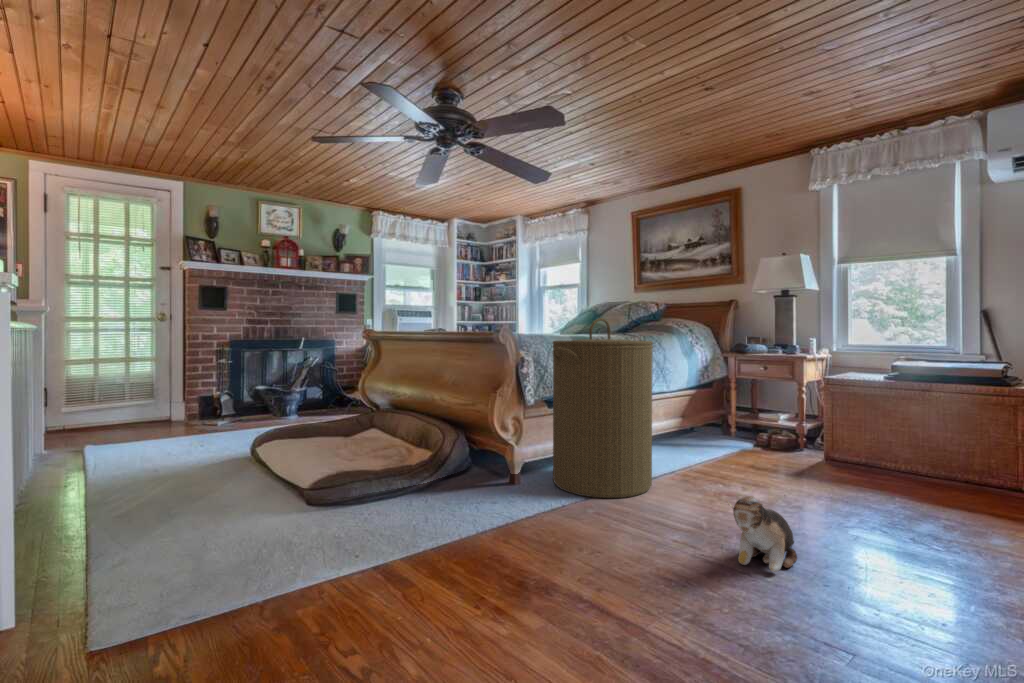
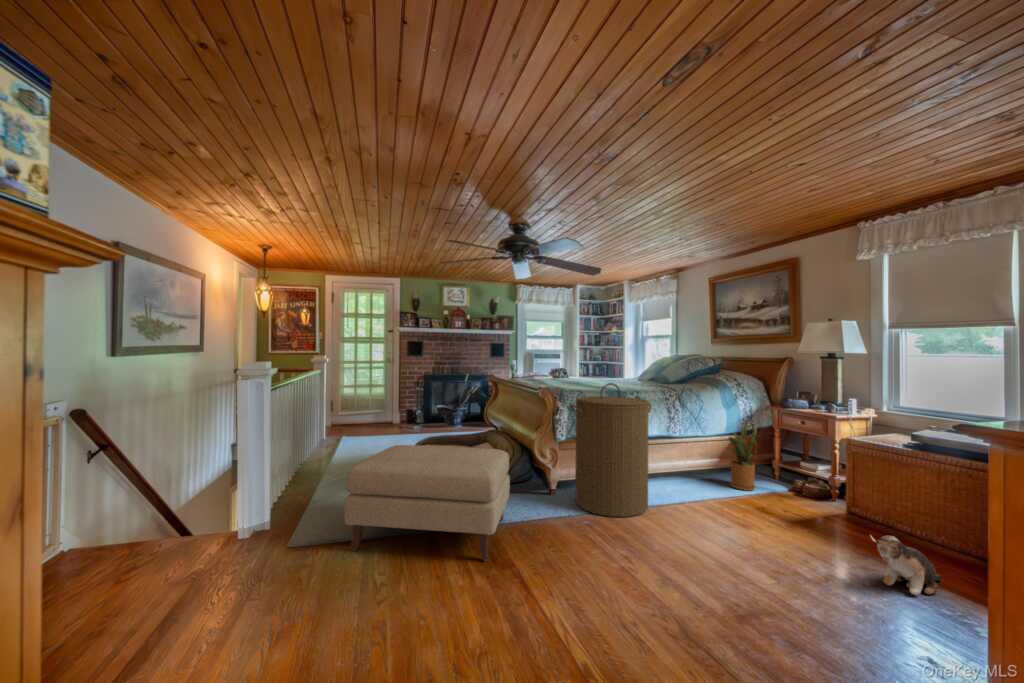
house plant: none [680,373,733,450] -> present [728,424,758,491]
ottoman: none [241,416,537,626] -> present [345,445,510,561]
plush toy: present [726,496,797,572] -> present [870,535,942,595]

